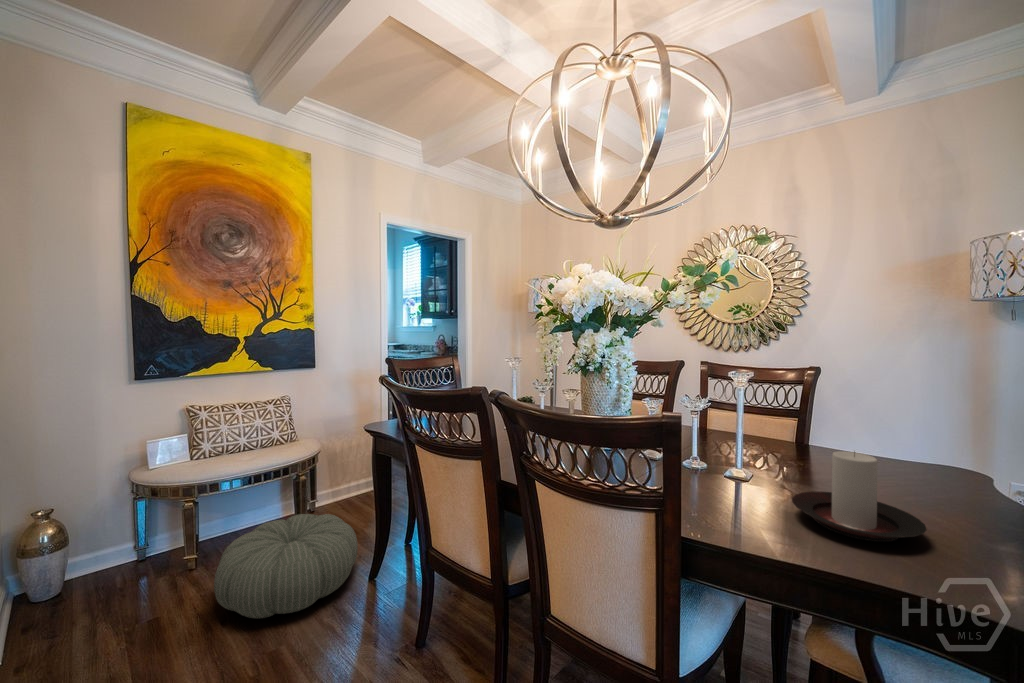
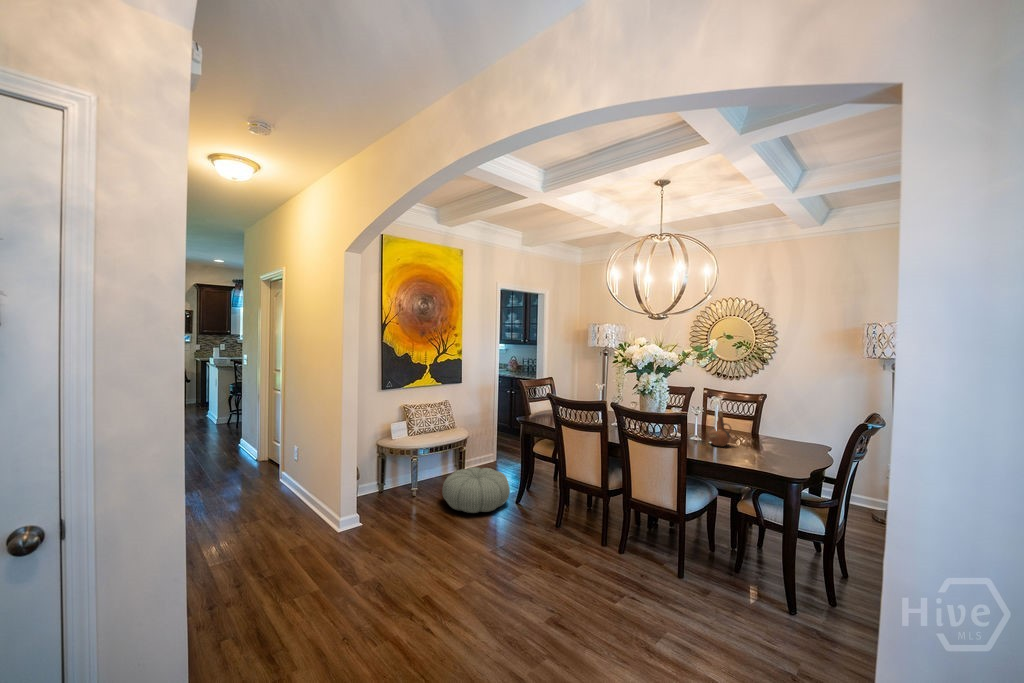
ceramic pitcher: none [725,404,777,484] -> present [709,411,731,447]
candle holder: present [792,451,926,542] -> none [732,429,778,462]

